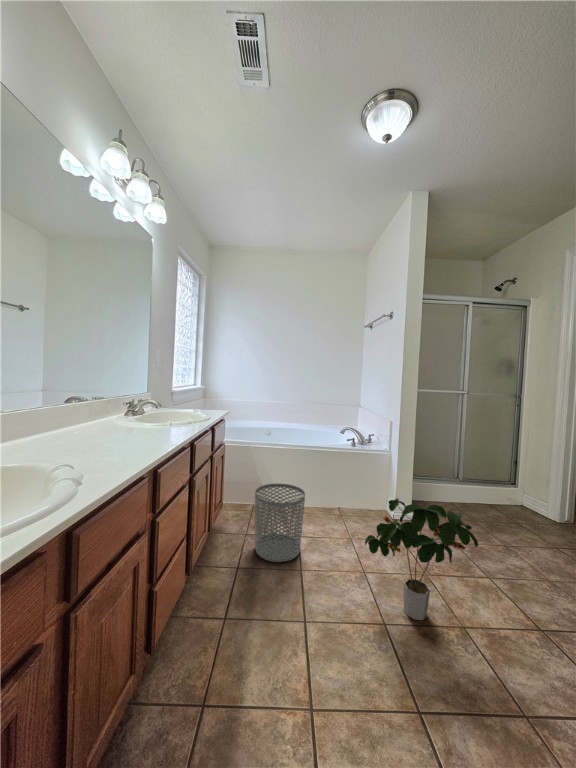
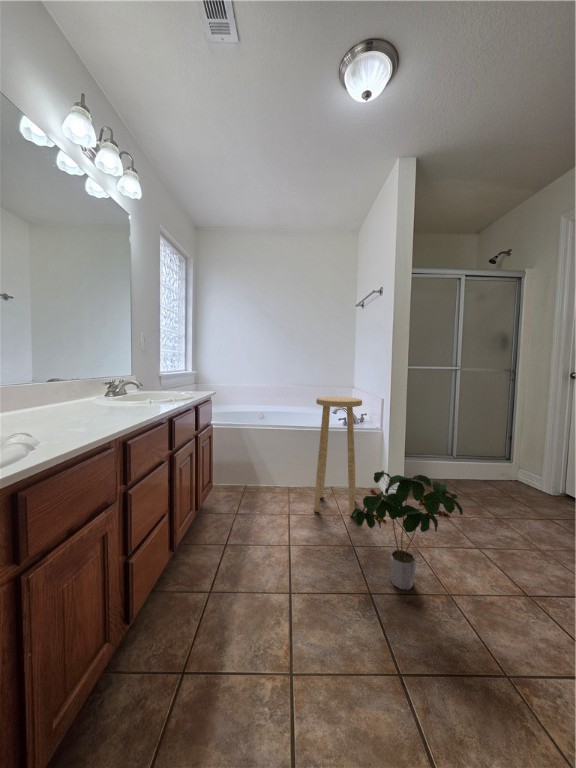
stool: none [323,419,373,540] -> present [314,397,362,516]
waste bin: present [255,483,305,562] -> none [242,463,293,539]

